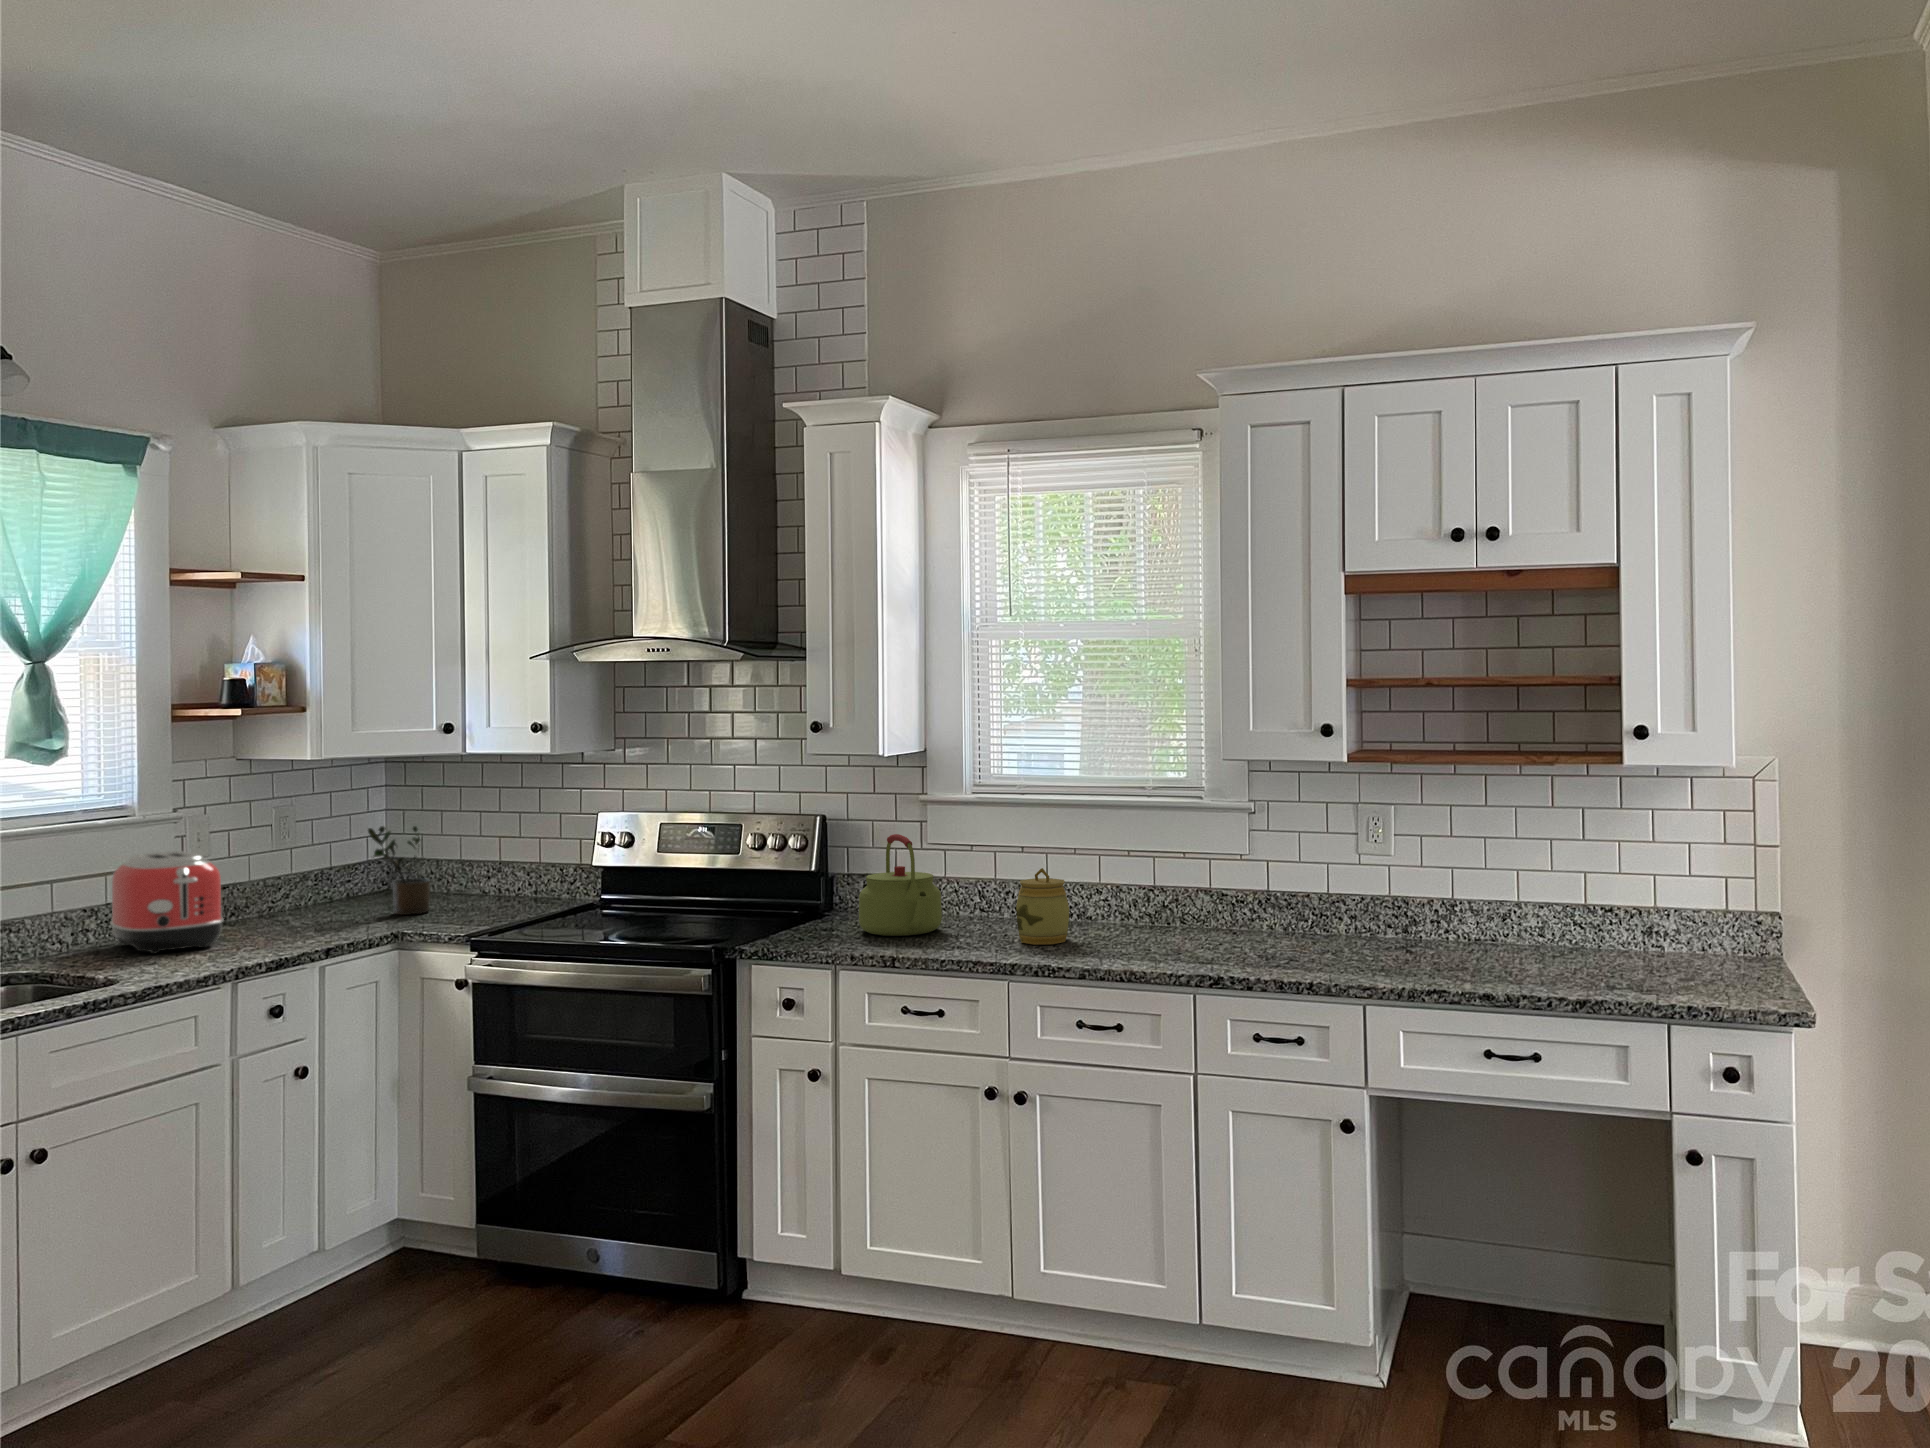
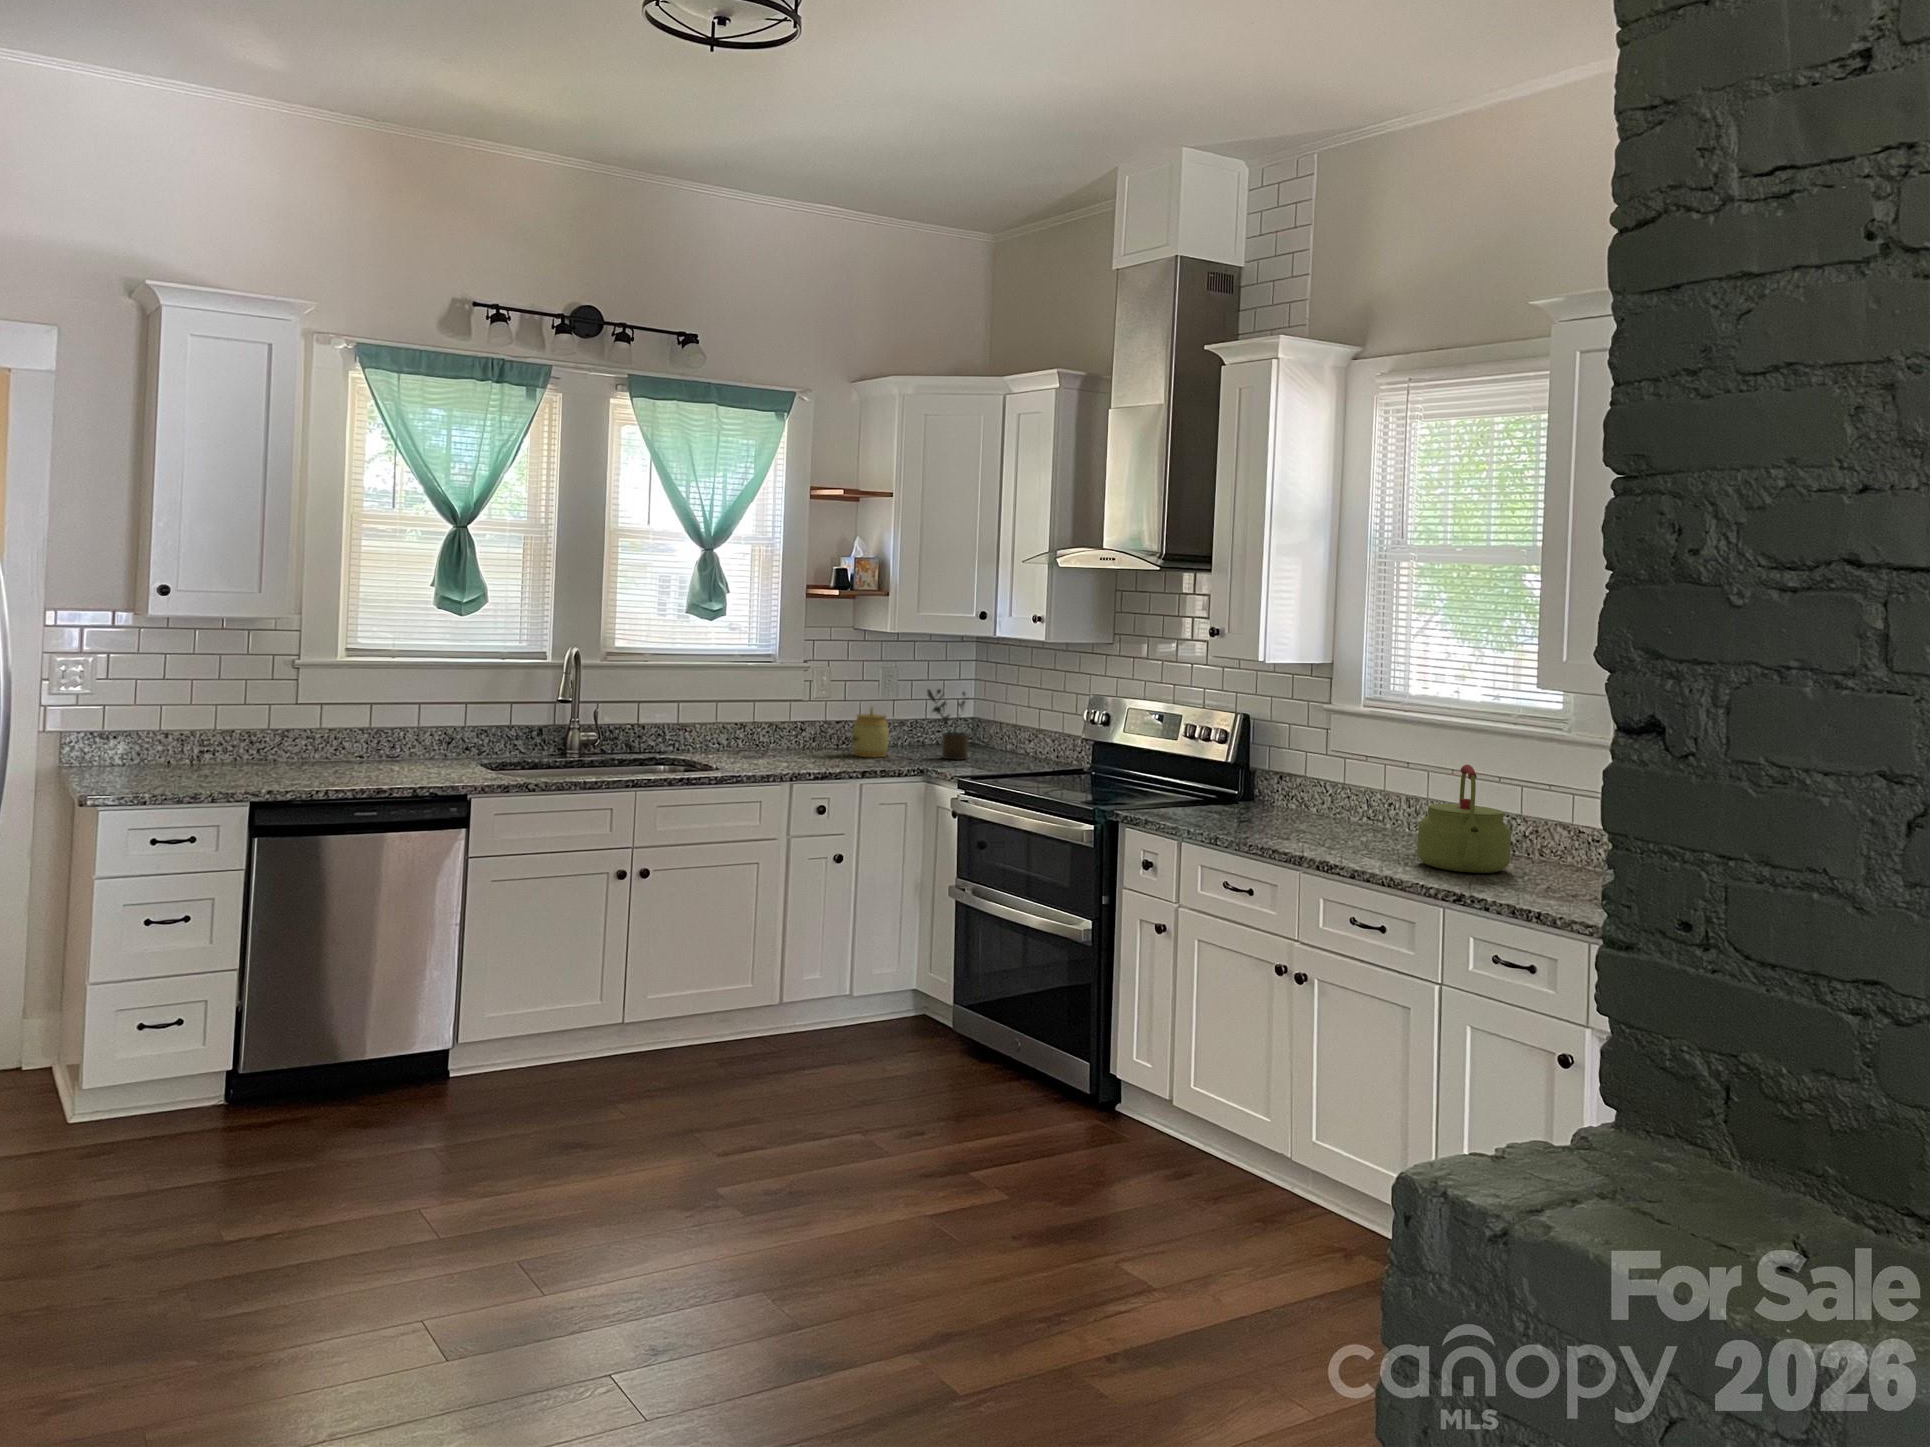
kettle: present [859,834,942,936] -> present [1417,765,1511,873]
toaster: present [111,851,223,954] -> none [746,689,810,759]
jar: present [1016,868,1069,945] -> present [852,708,889,757]

